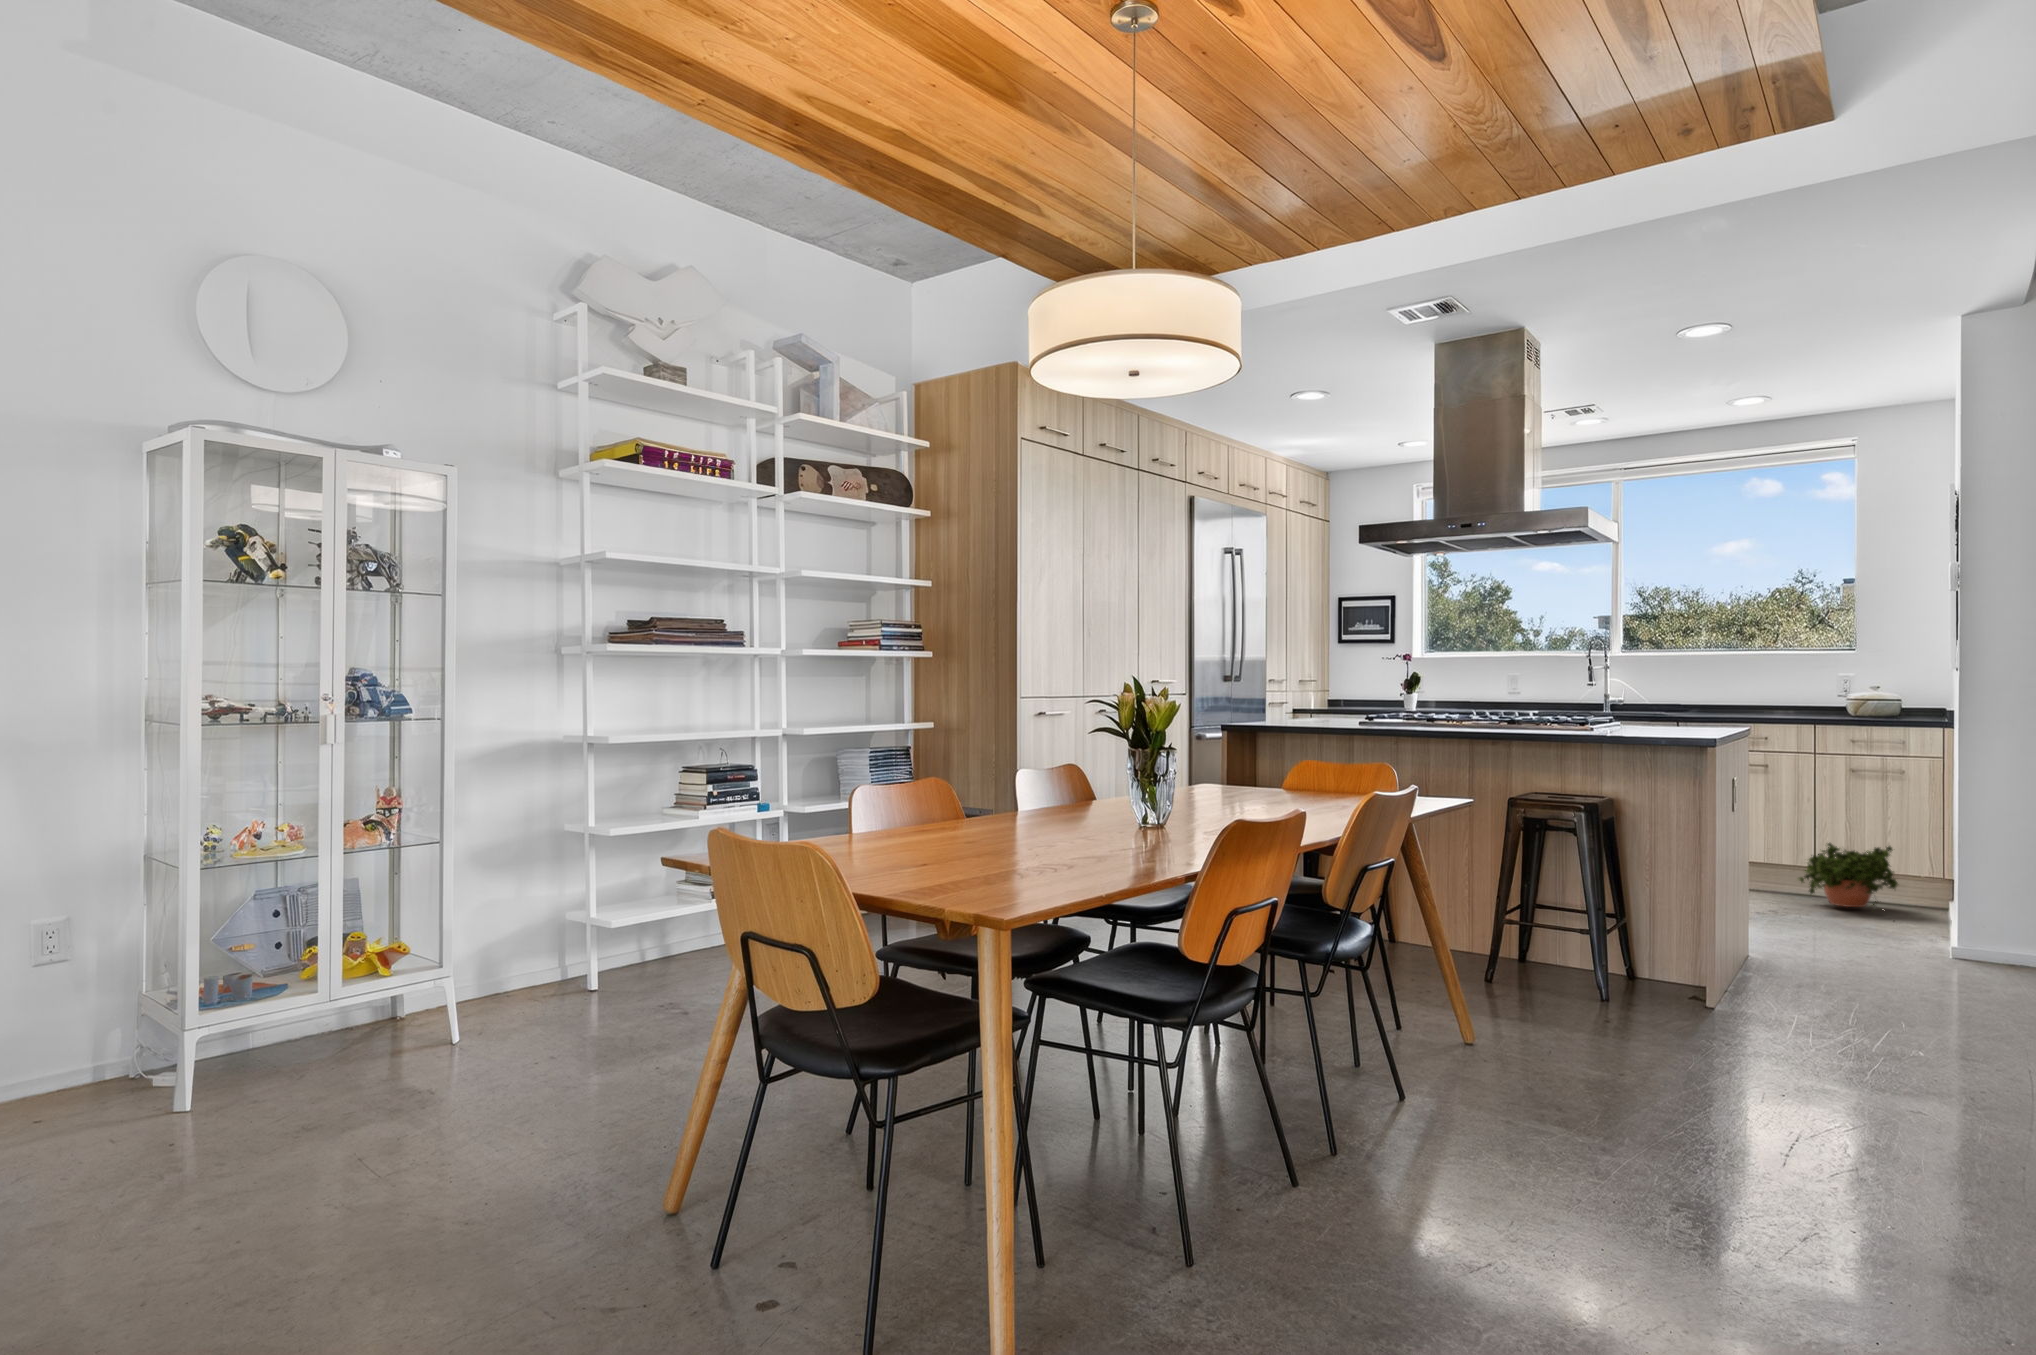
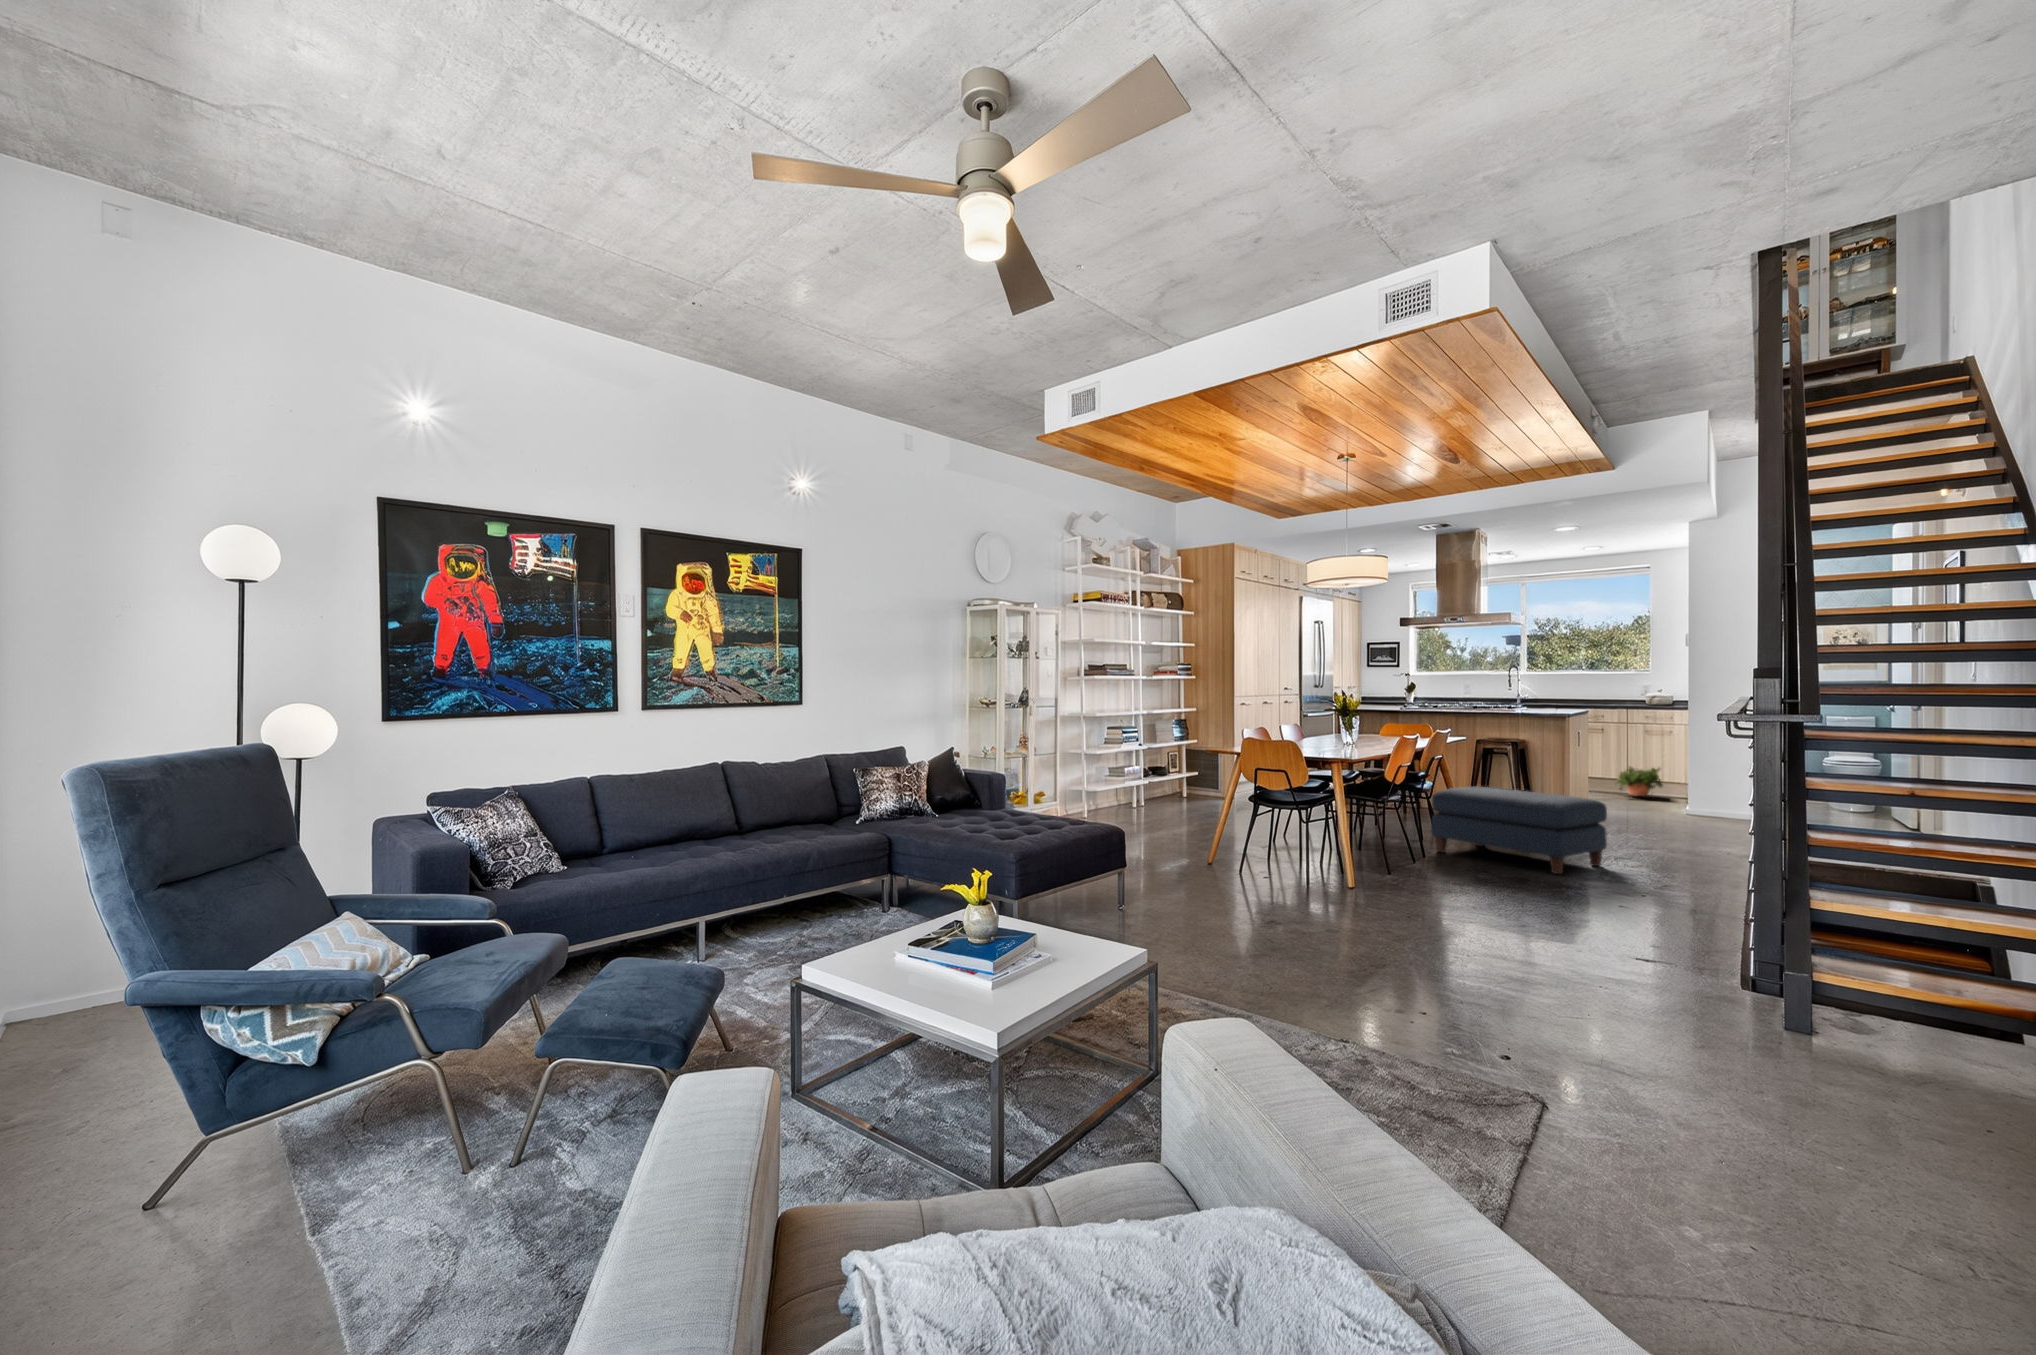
ottoman: none [1359,926,1827,1220] -> present [1431,787,1607,874]

